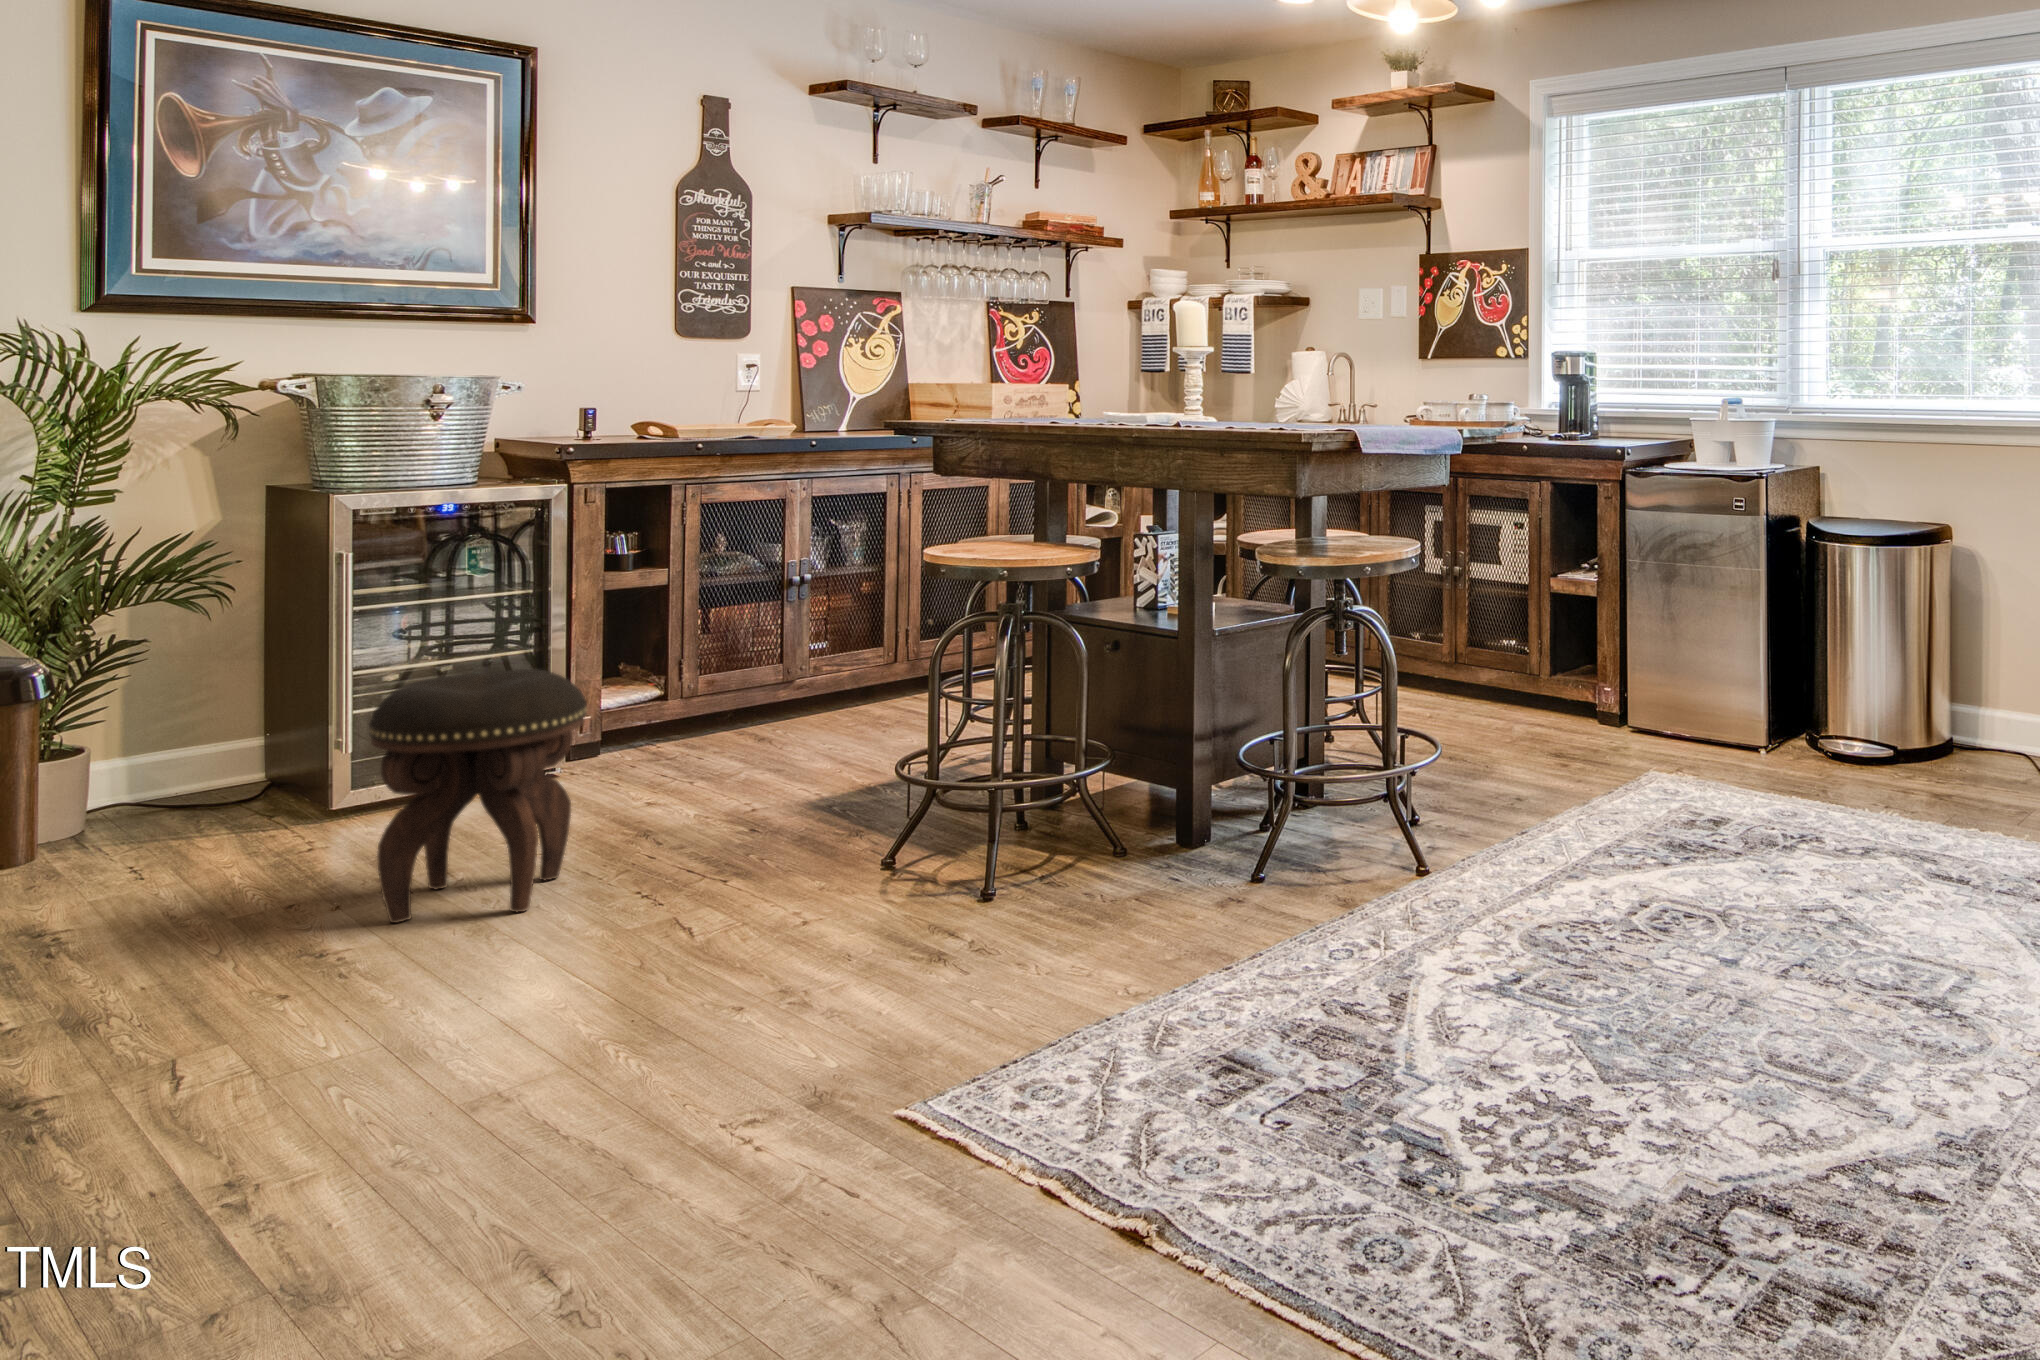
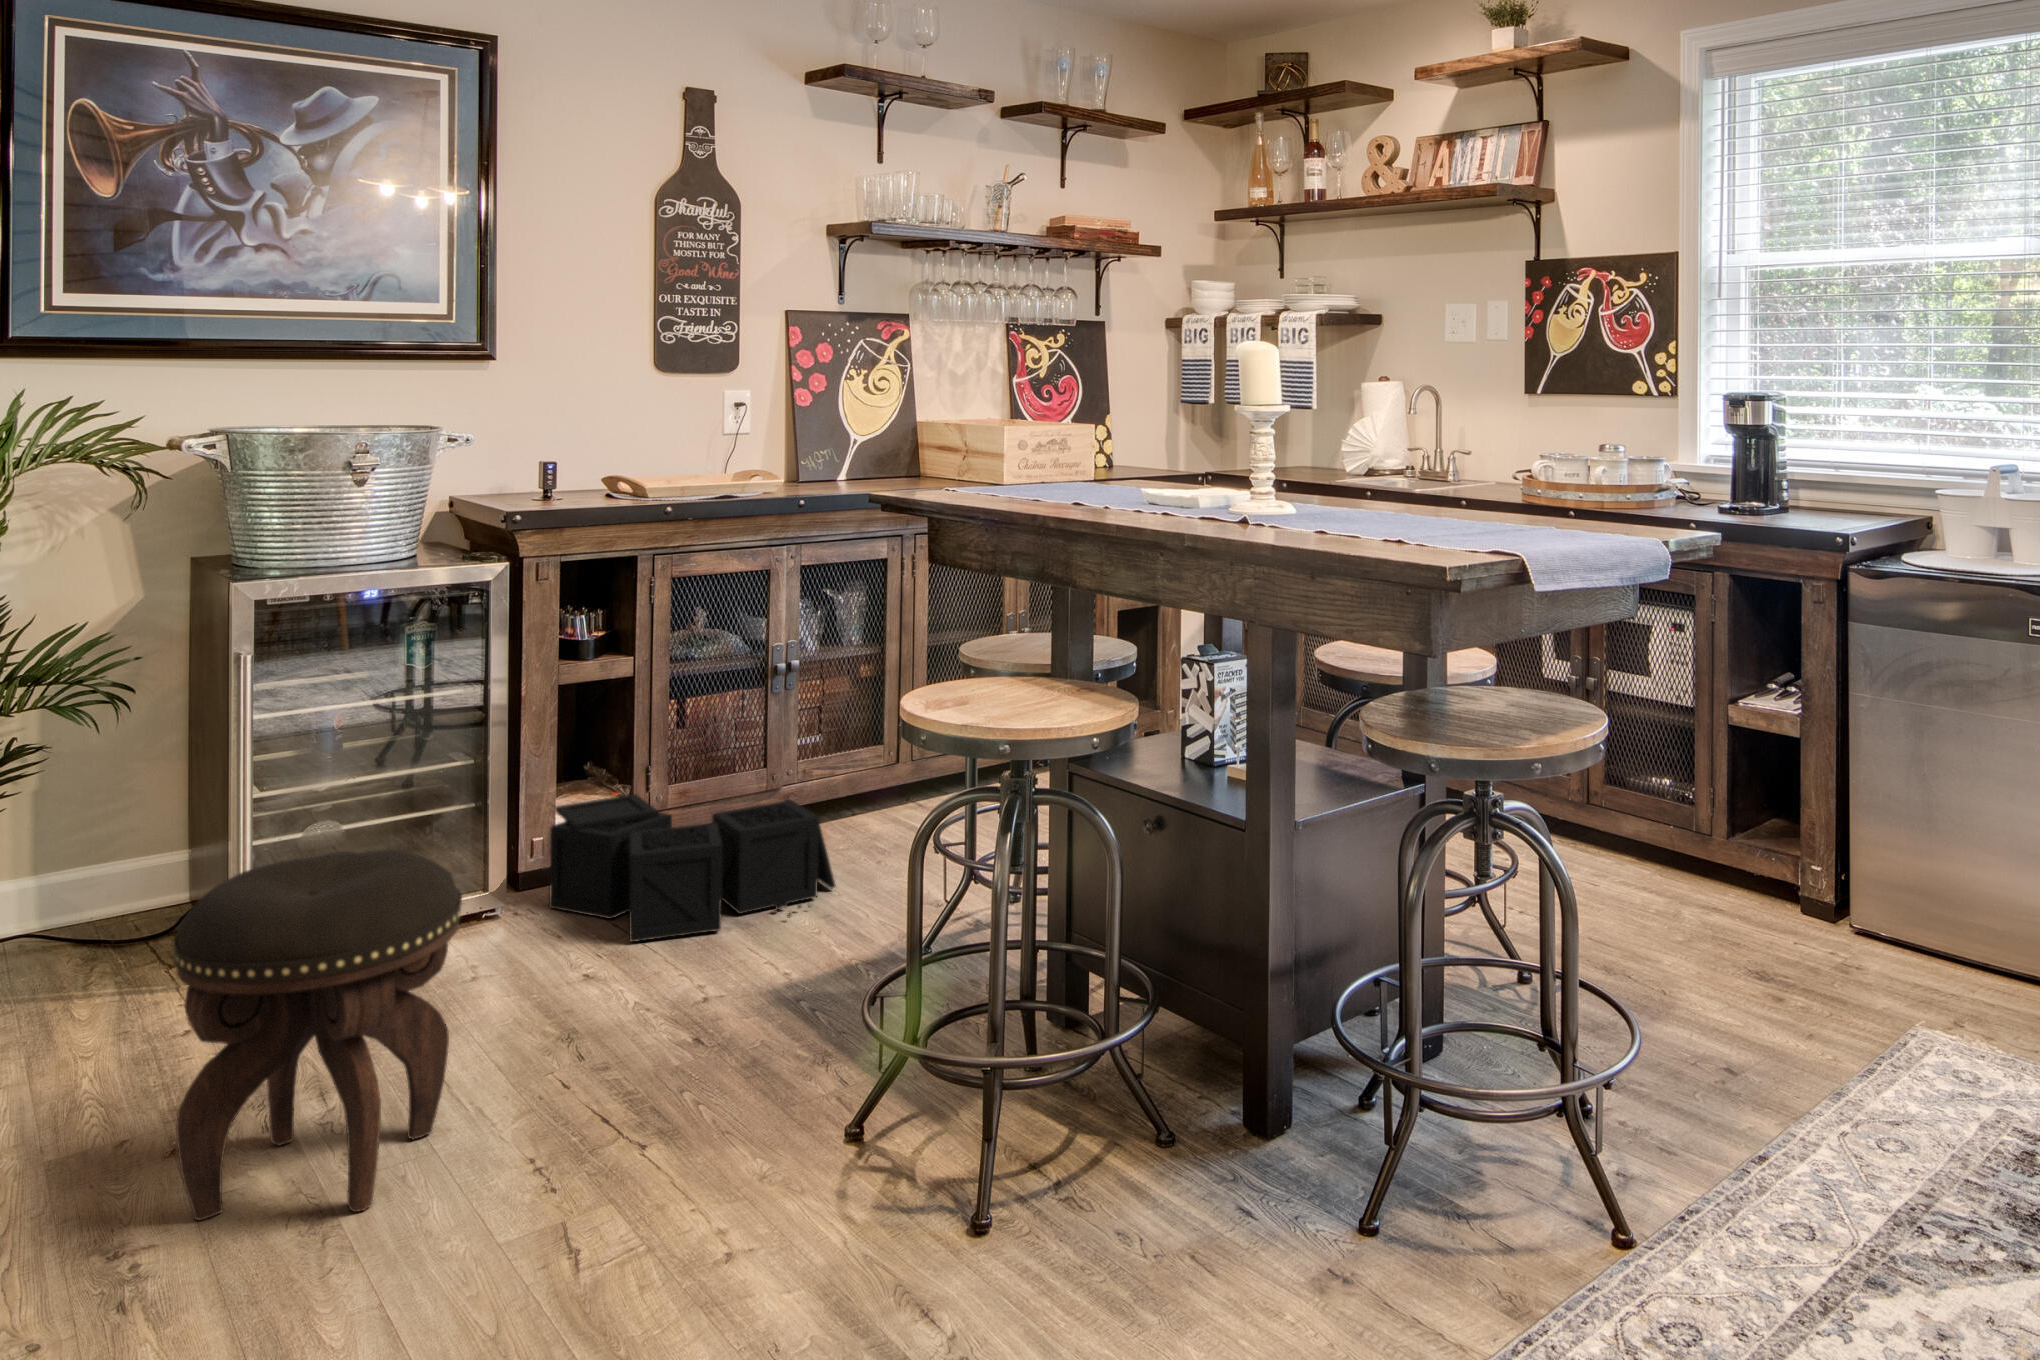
storage bin: none [602,680,849,782] -> present [549,794,836,942]

